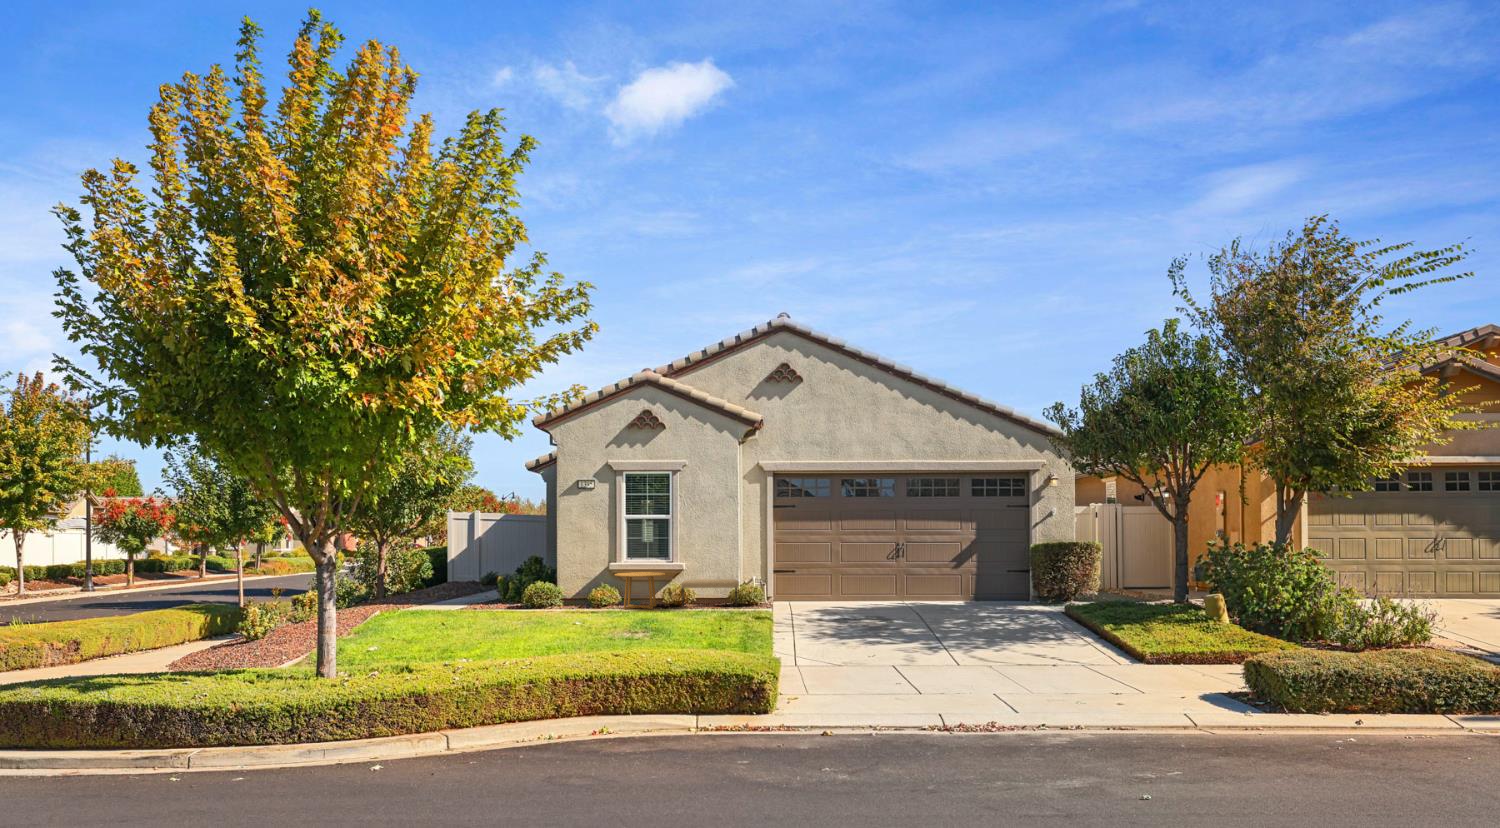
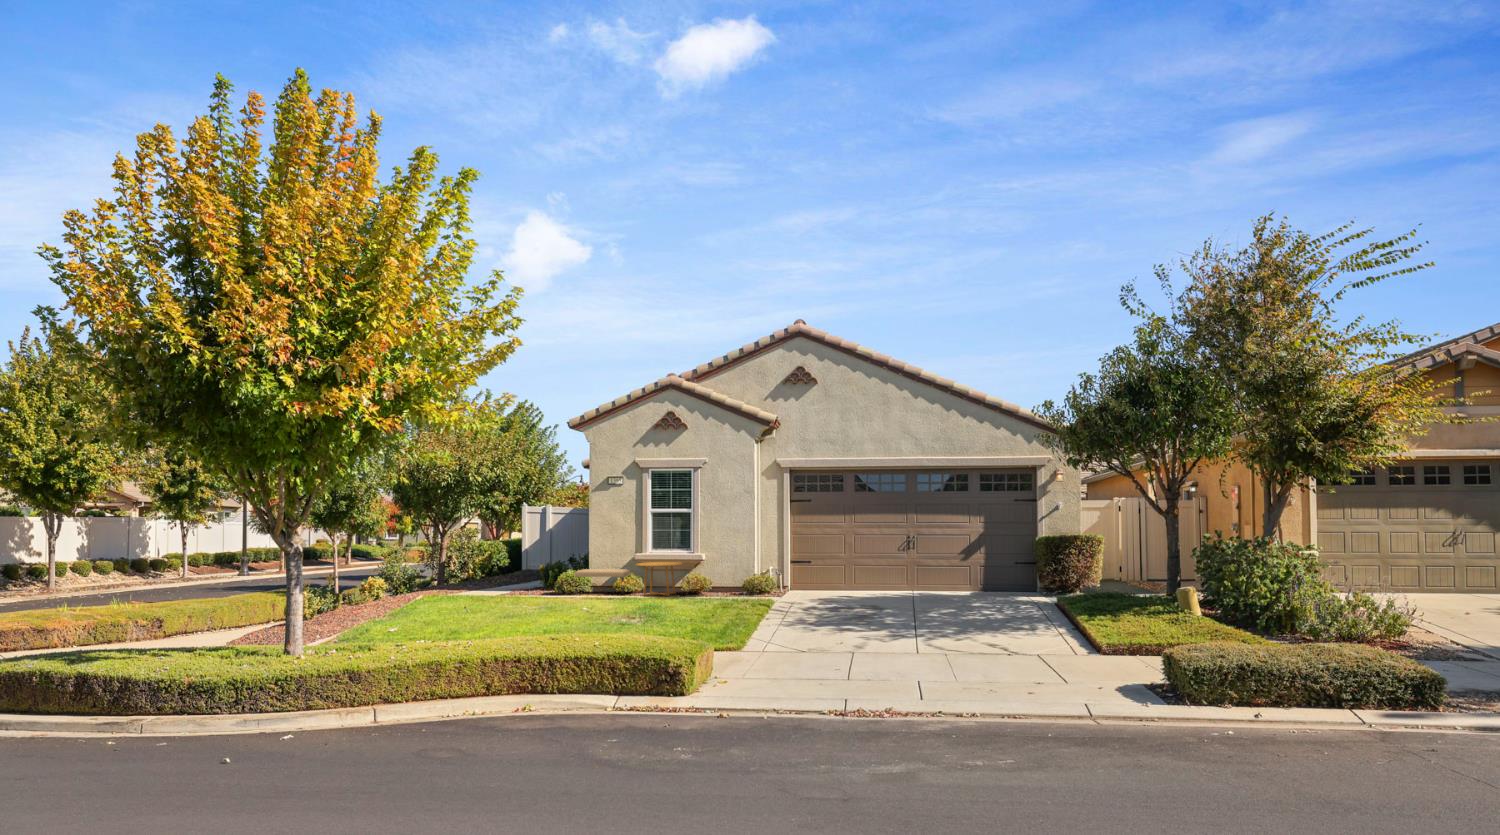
bench: present [681,579,739,606] -> present [574,569,631,593]

